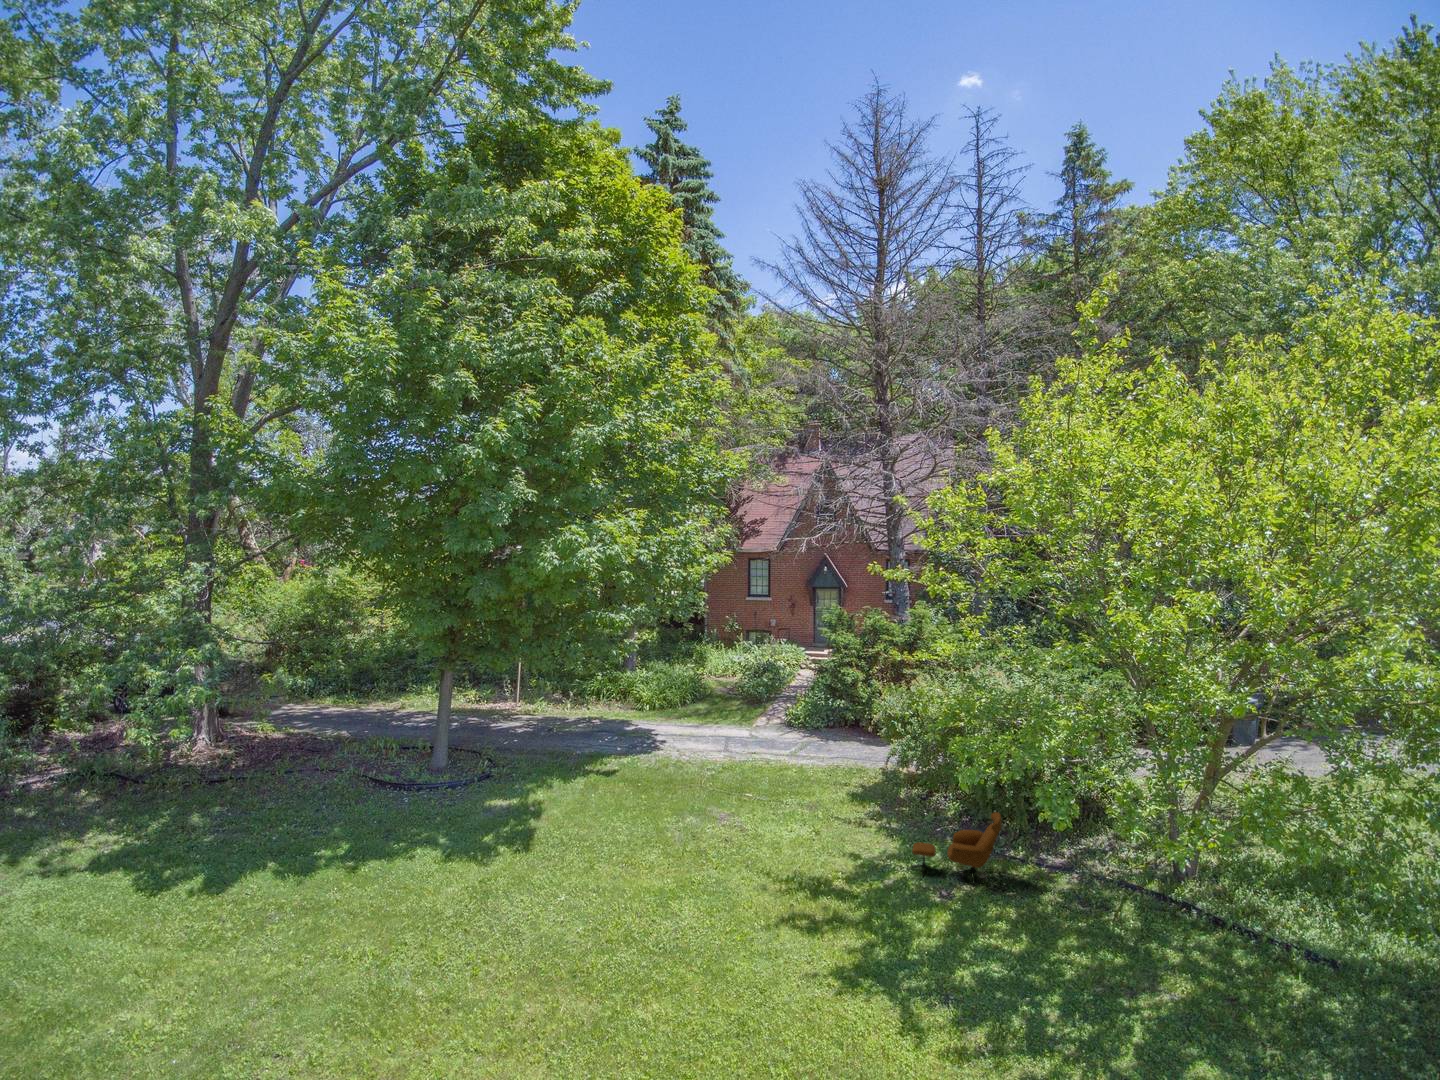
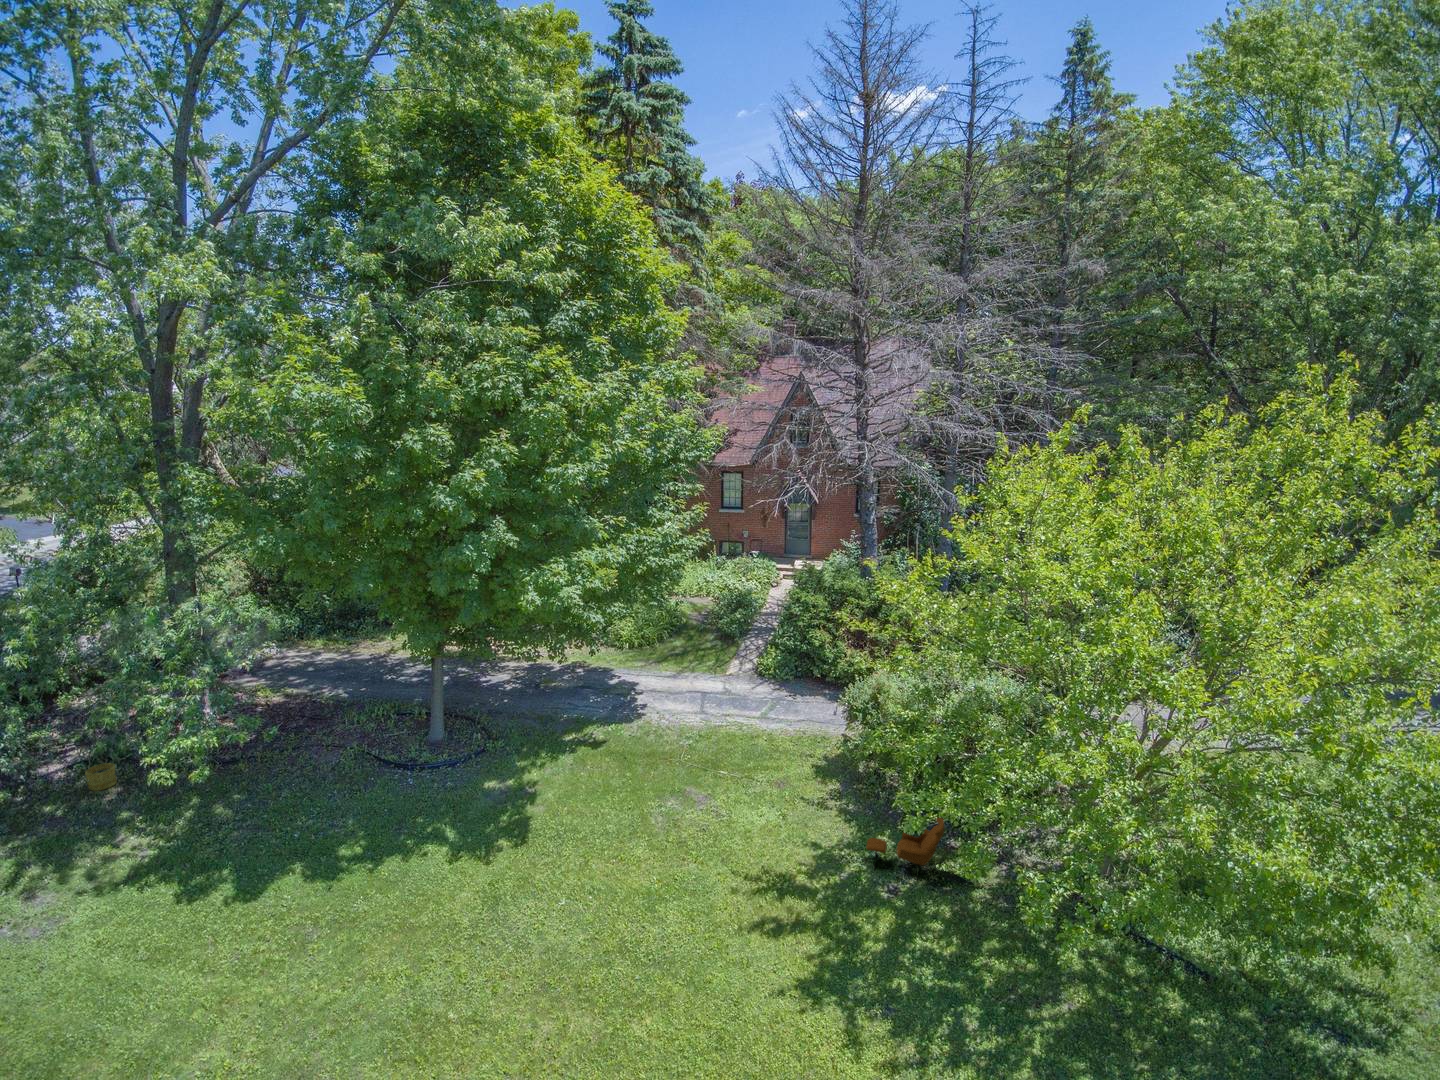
wooden bucket: none [61,772,95,800] -> present [85,763,117,791]

